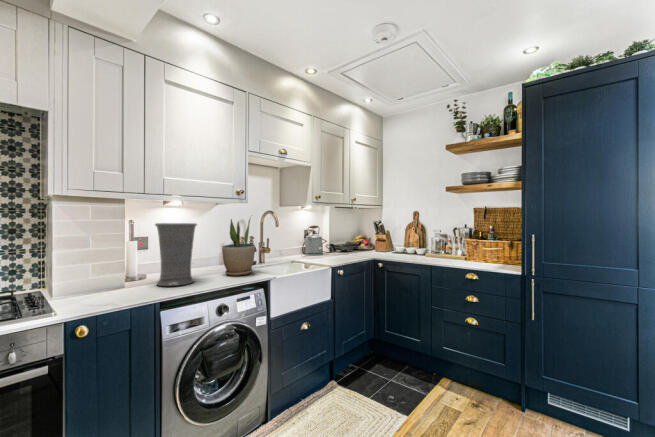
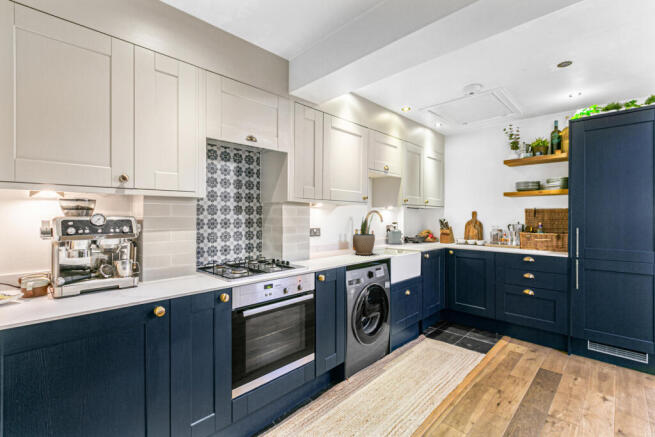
vase: present [155,223,197,286] -> none [322,219,346,259]

